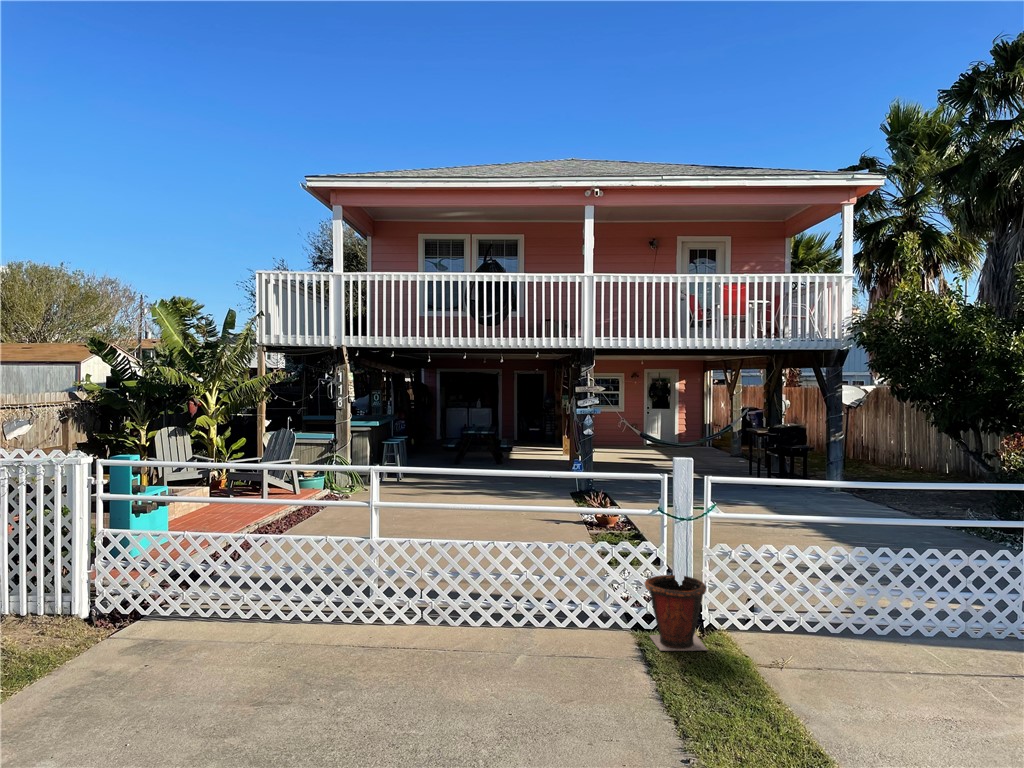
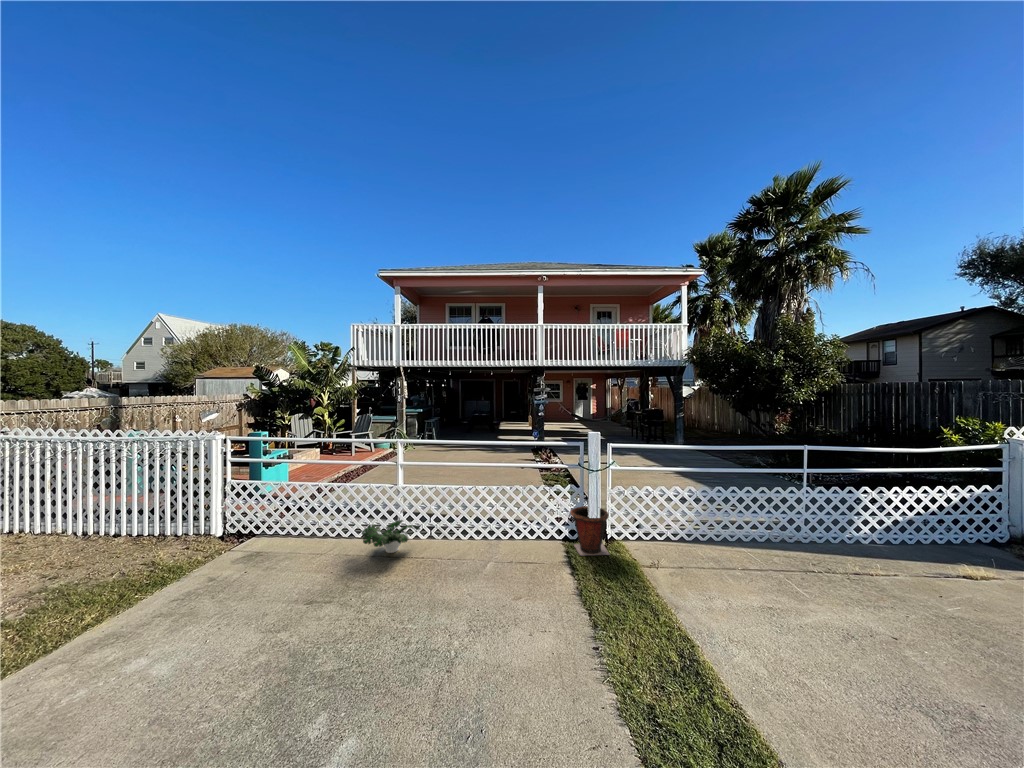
potted plant: none [313,593,405,643] -> present [362,520,420,553]

